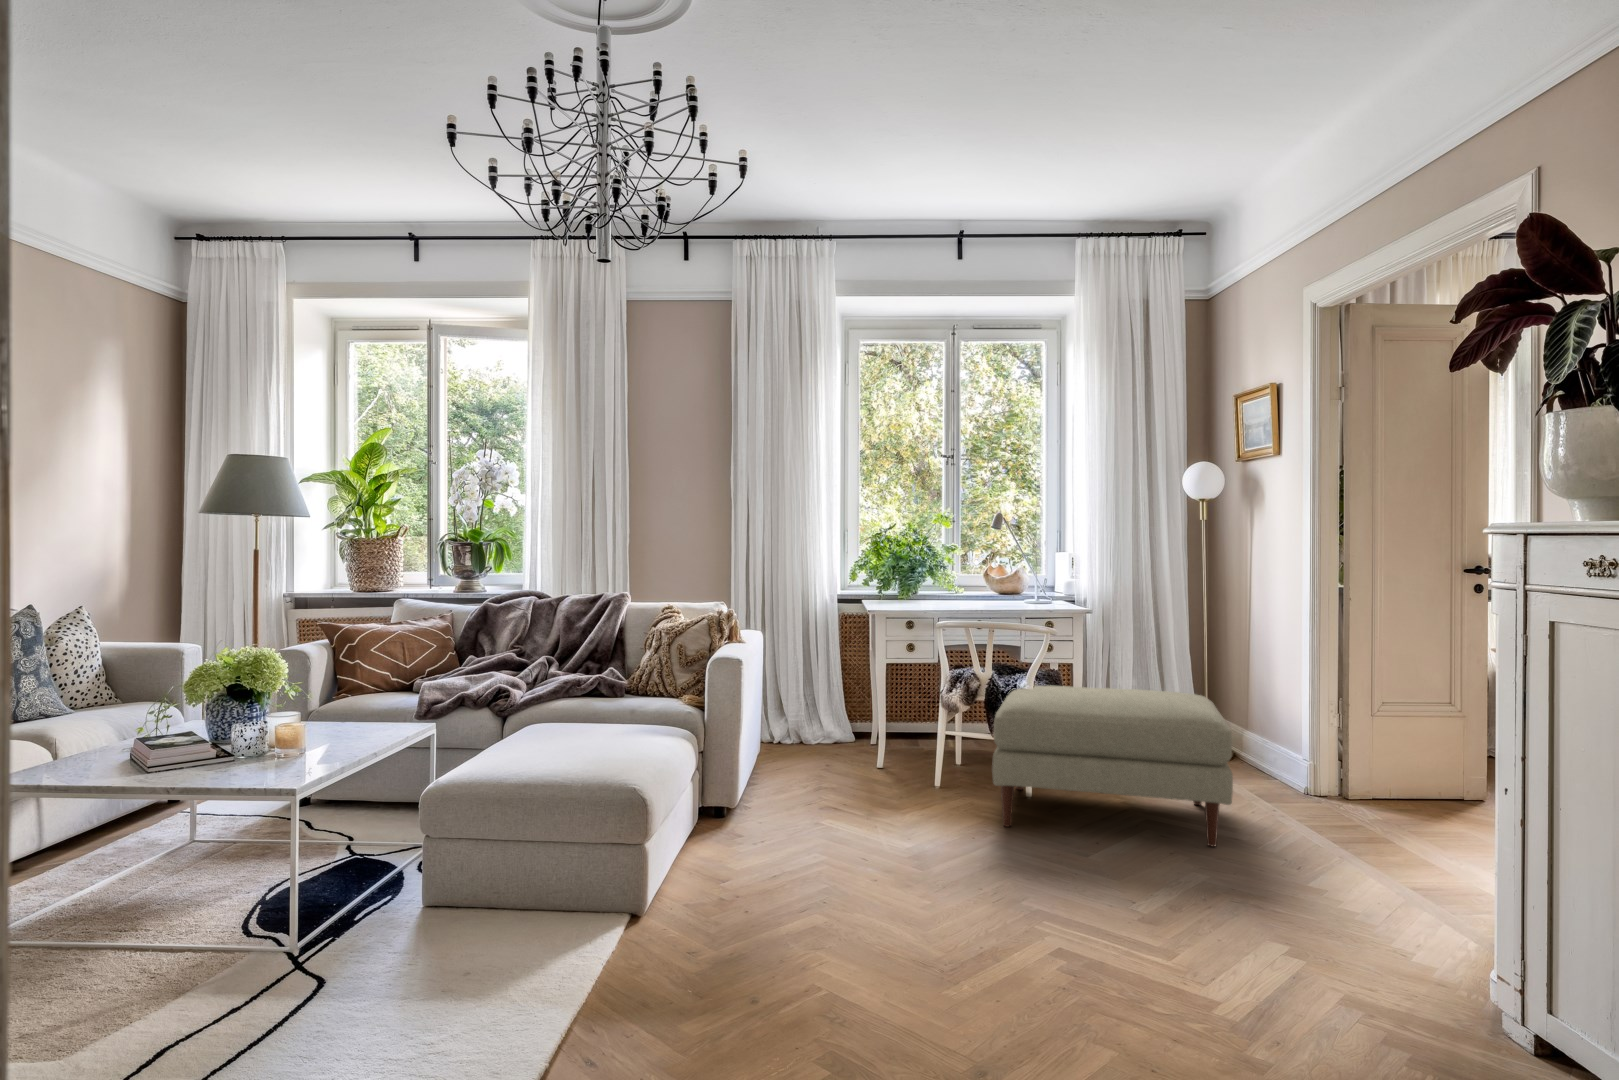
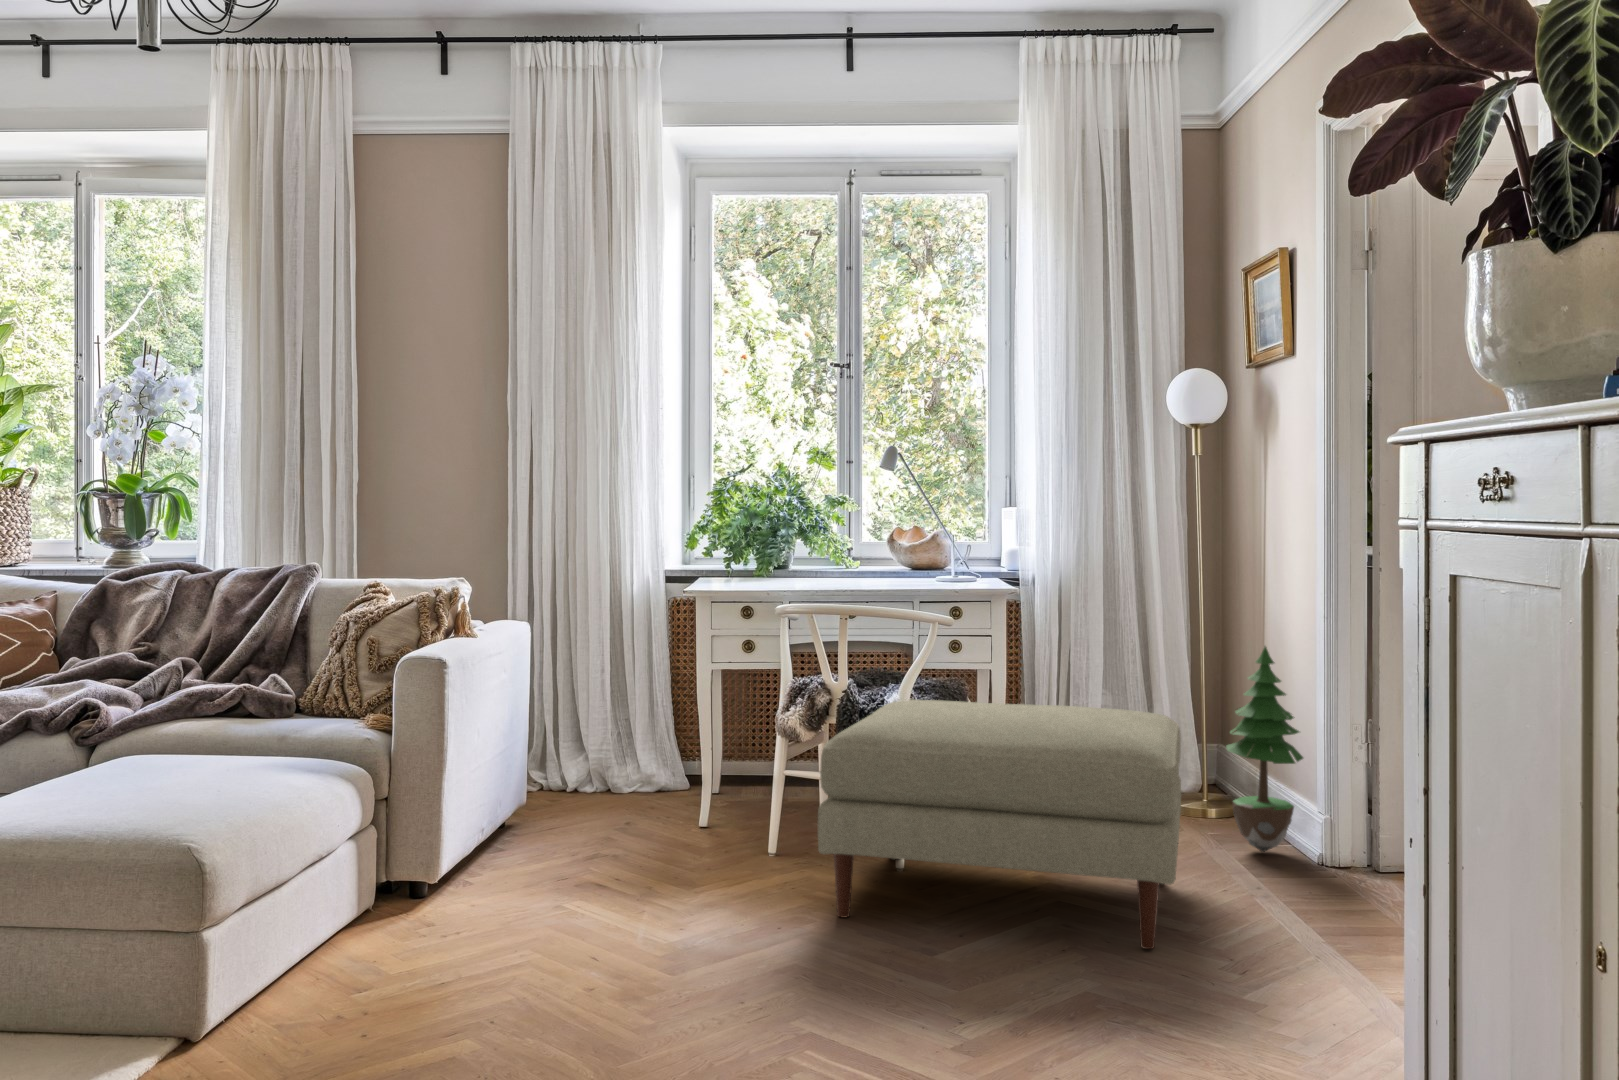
potted tree: none [1233,649,1287,786] -> present [1226,646,1303,852]

